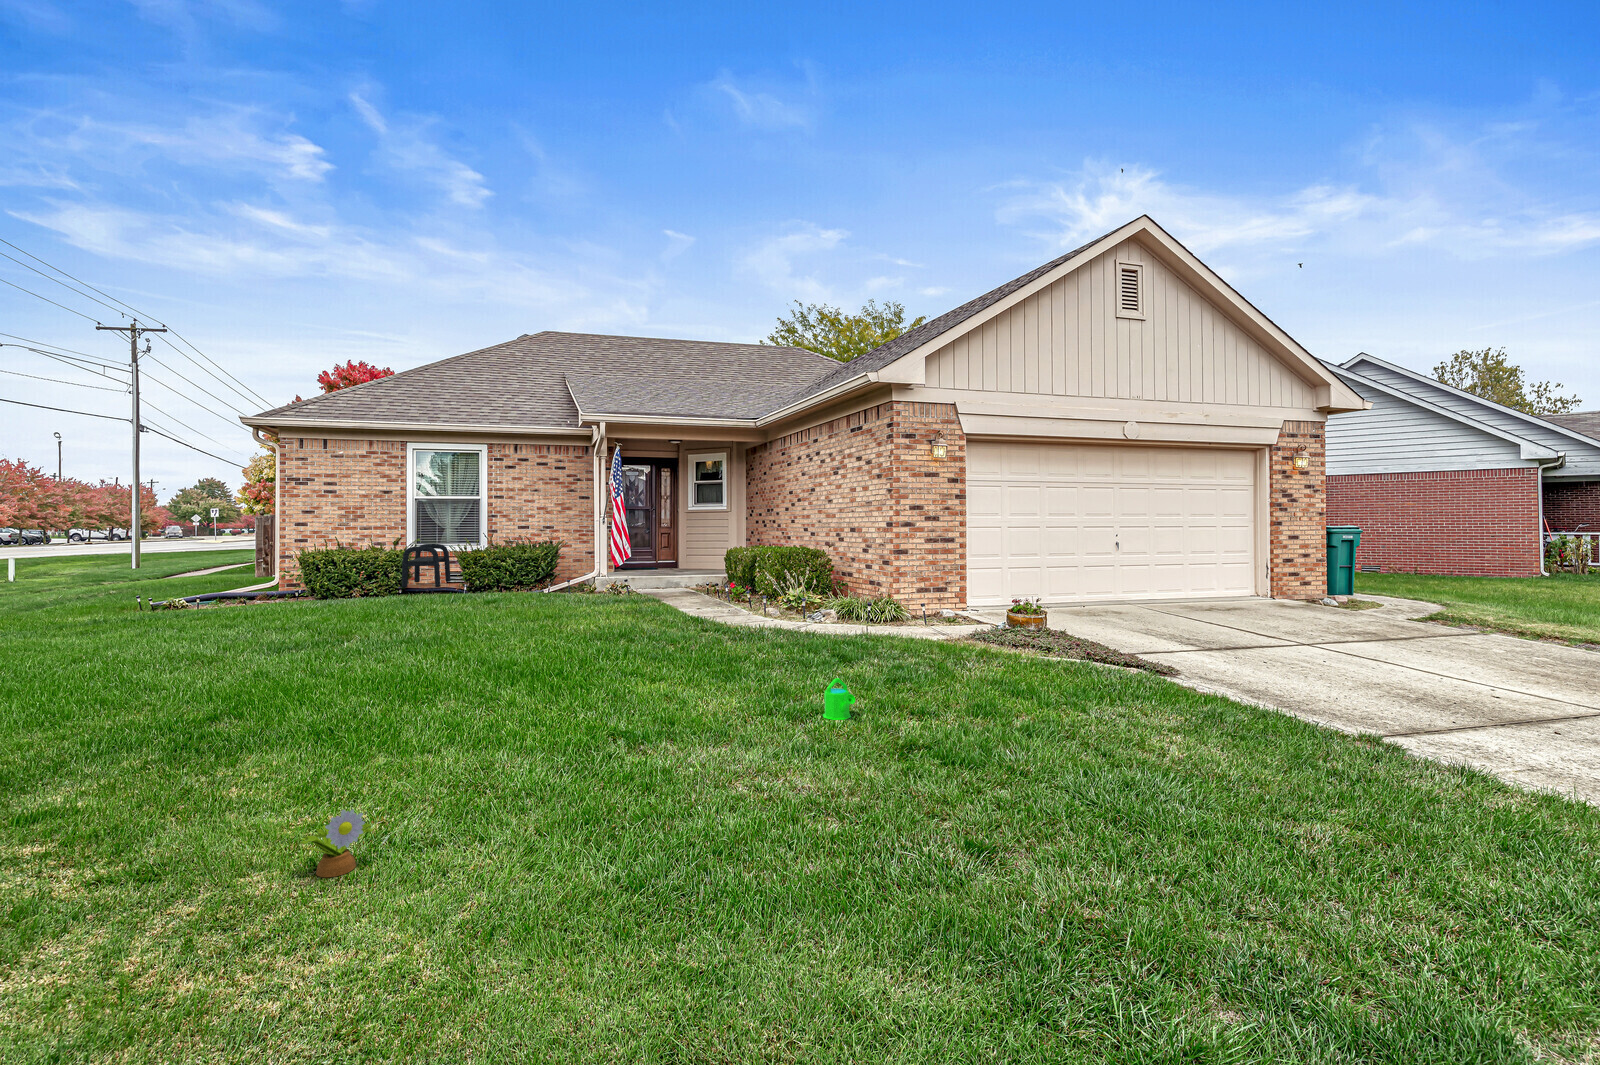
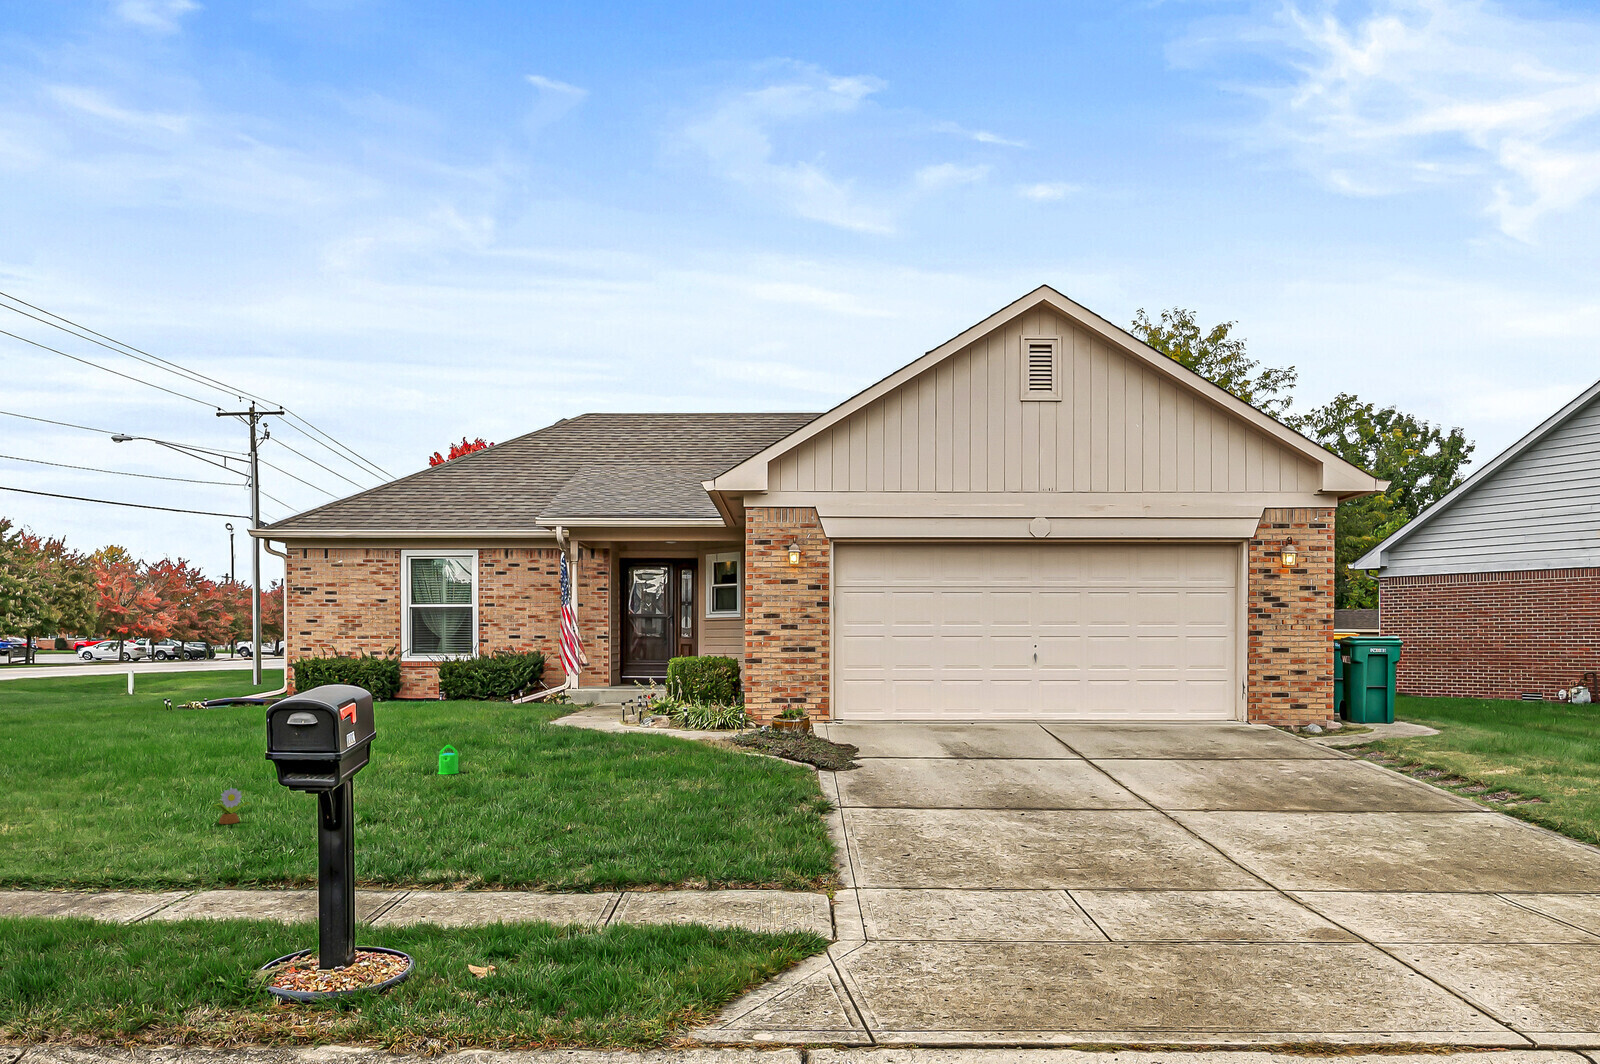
bench: present [402,544,451,588] -> none [382,653,436,695]
decorative plant: present [299,809,374,877] -> present [211,788,250,824]

